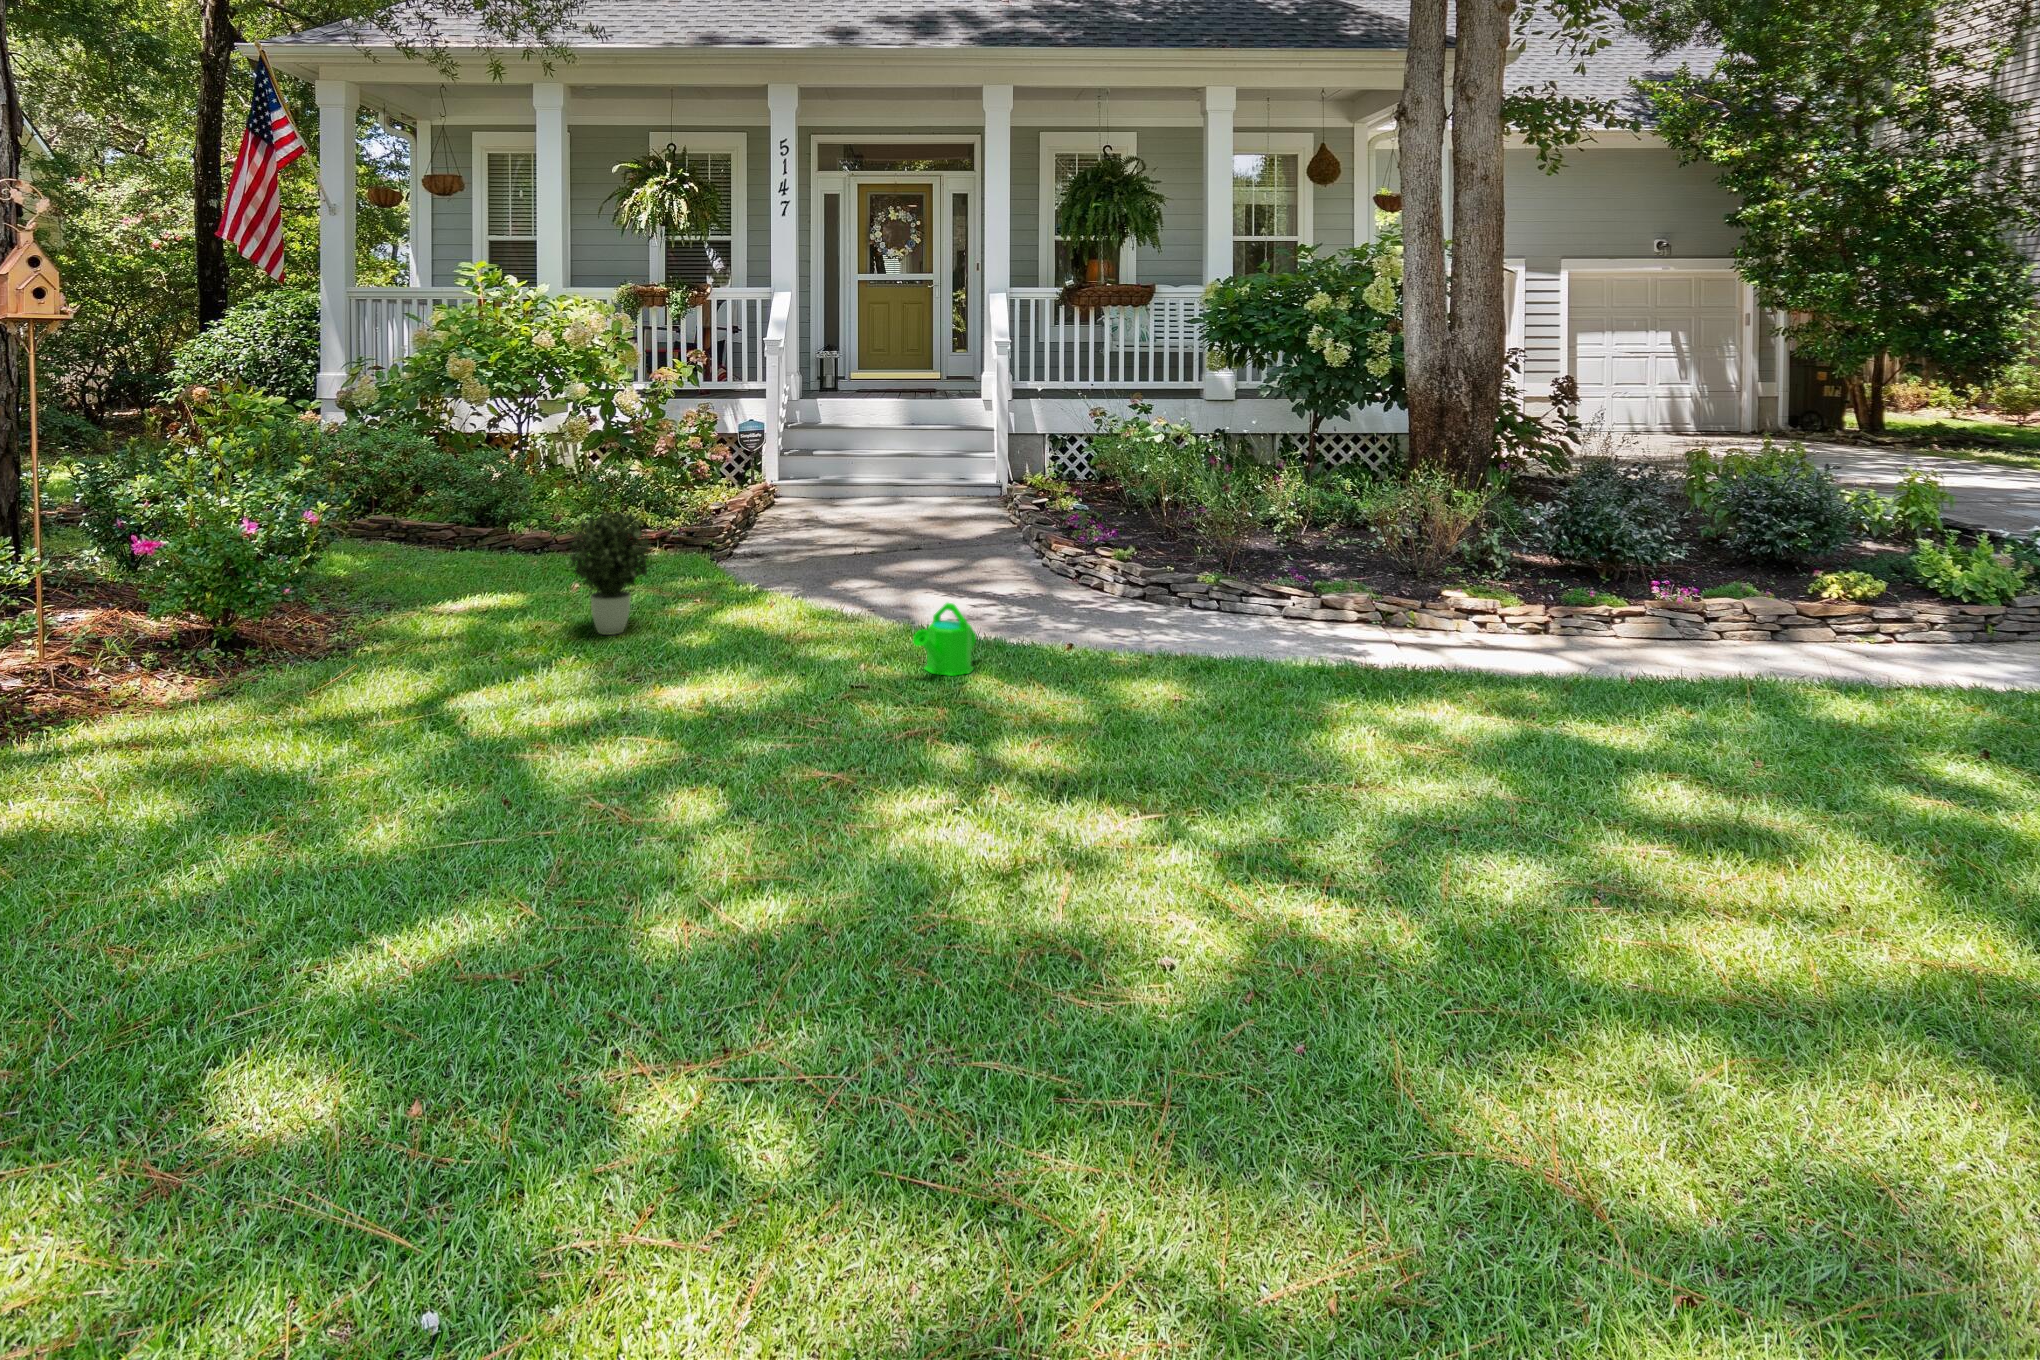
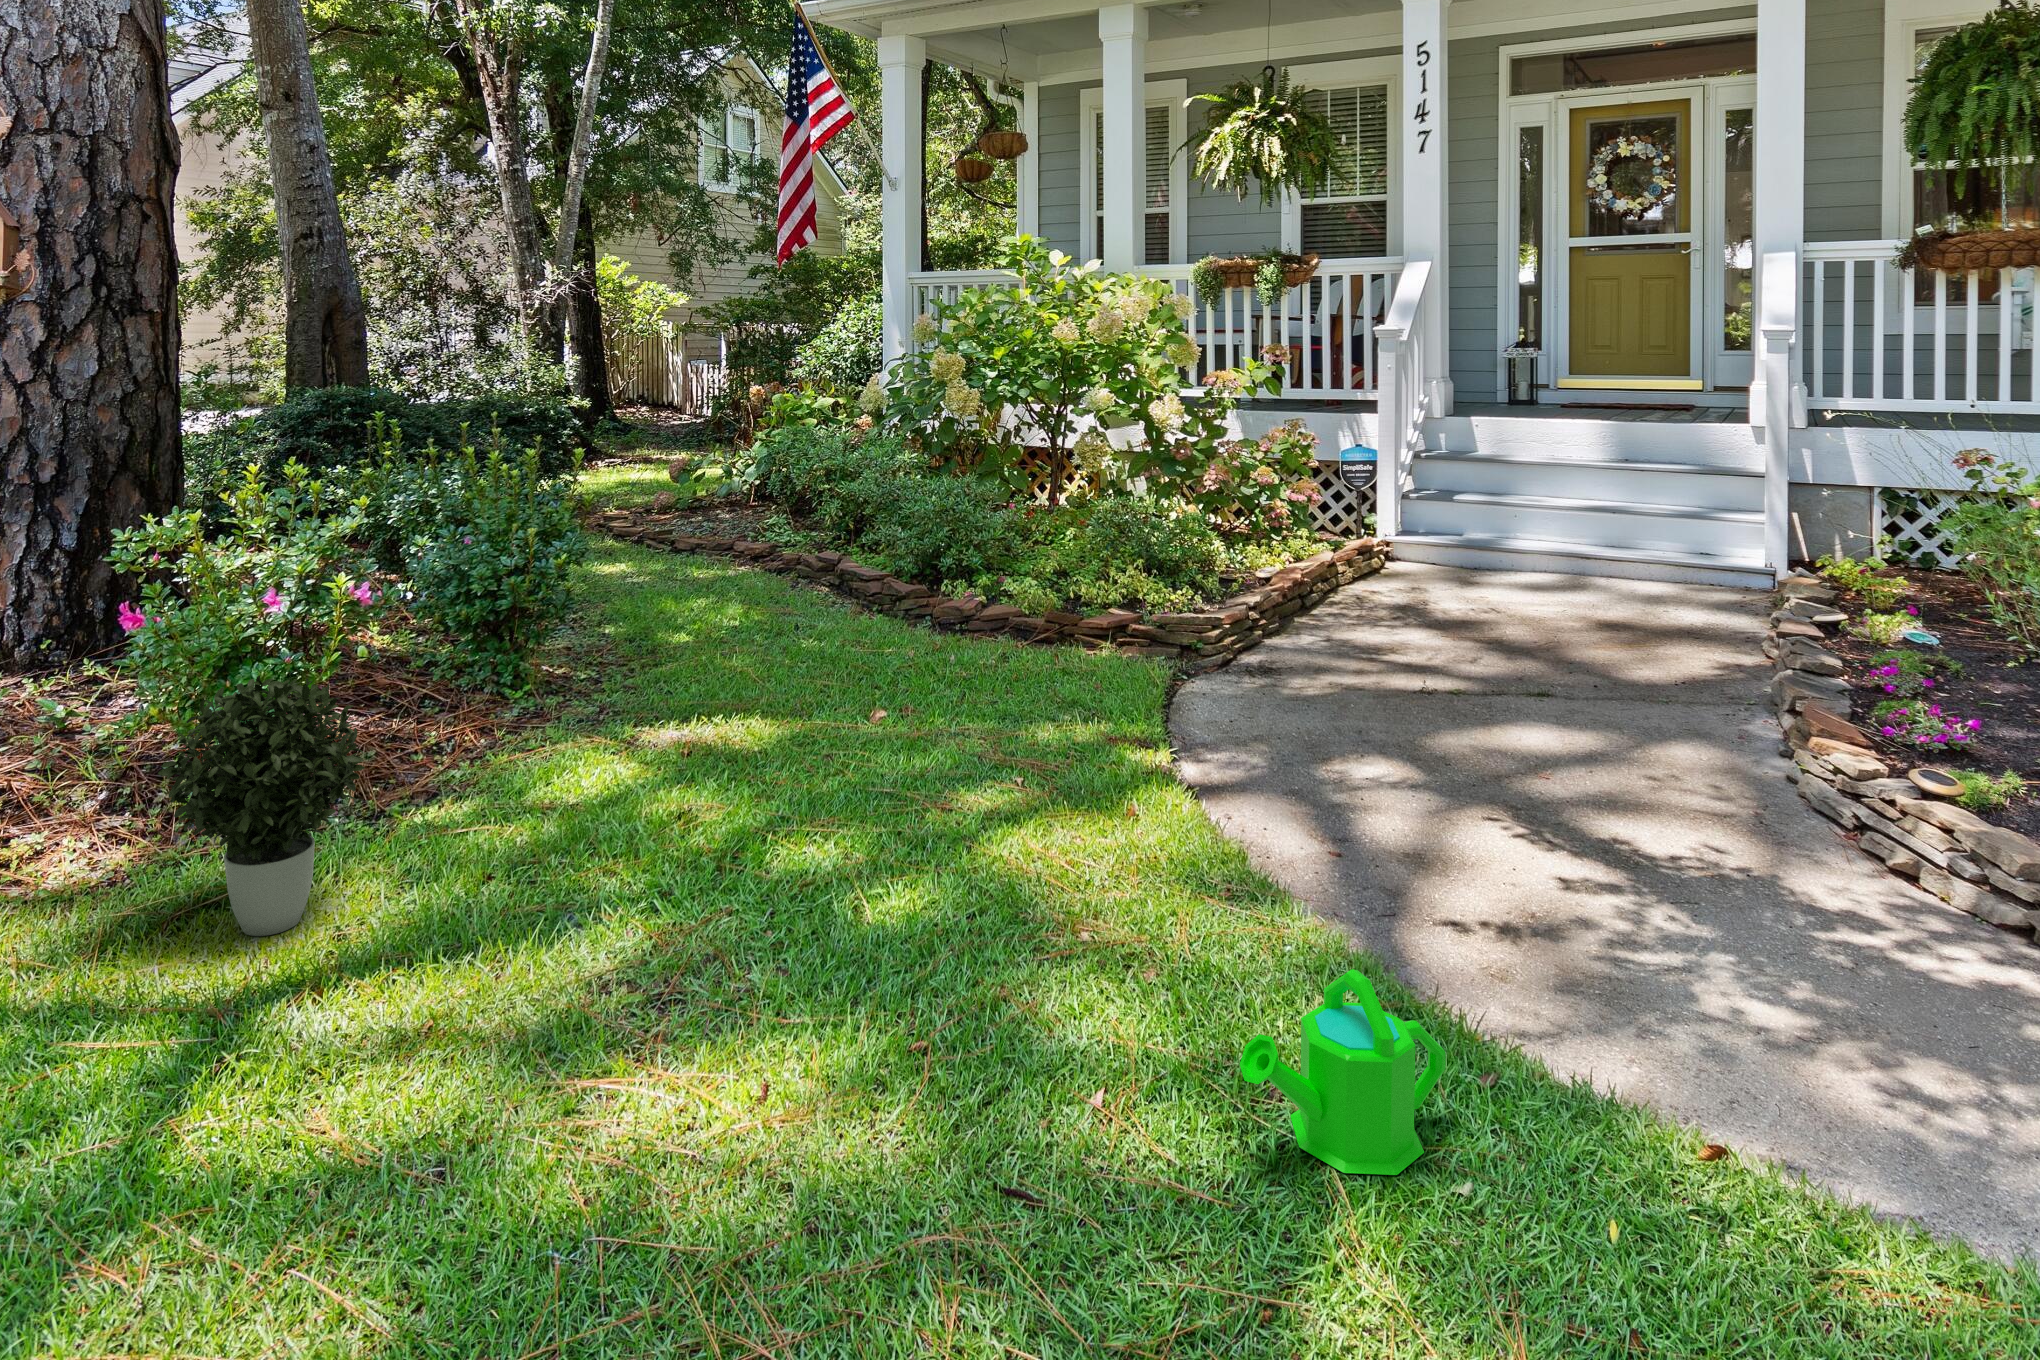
potted plant: present [569,513,652,635] -> present [158,675,365,936]

